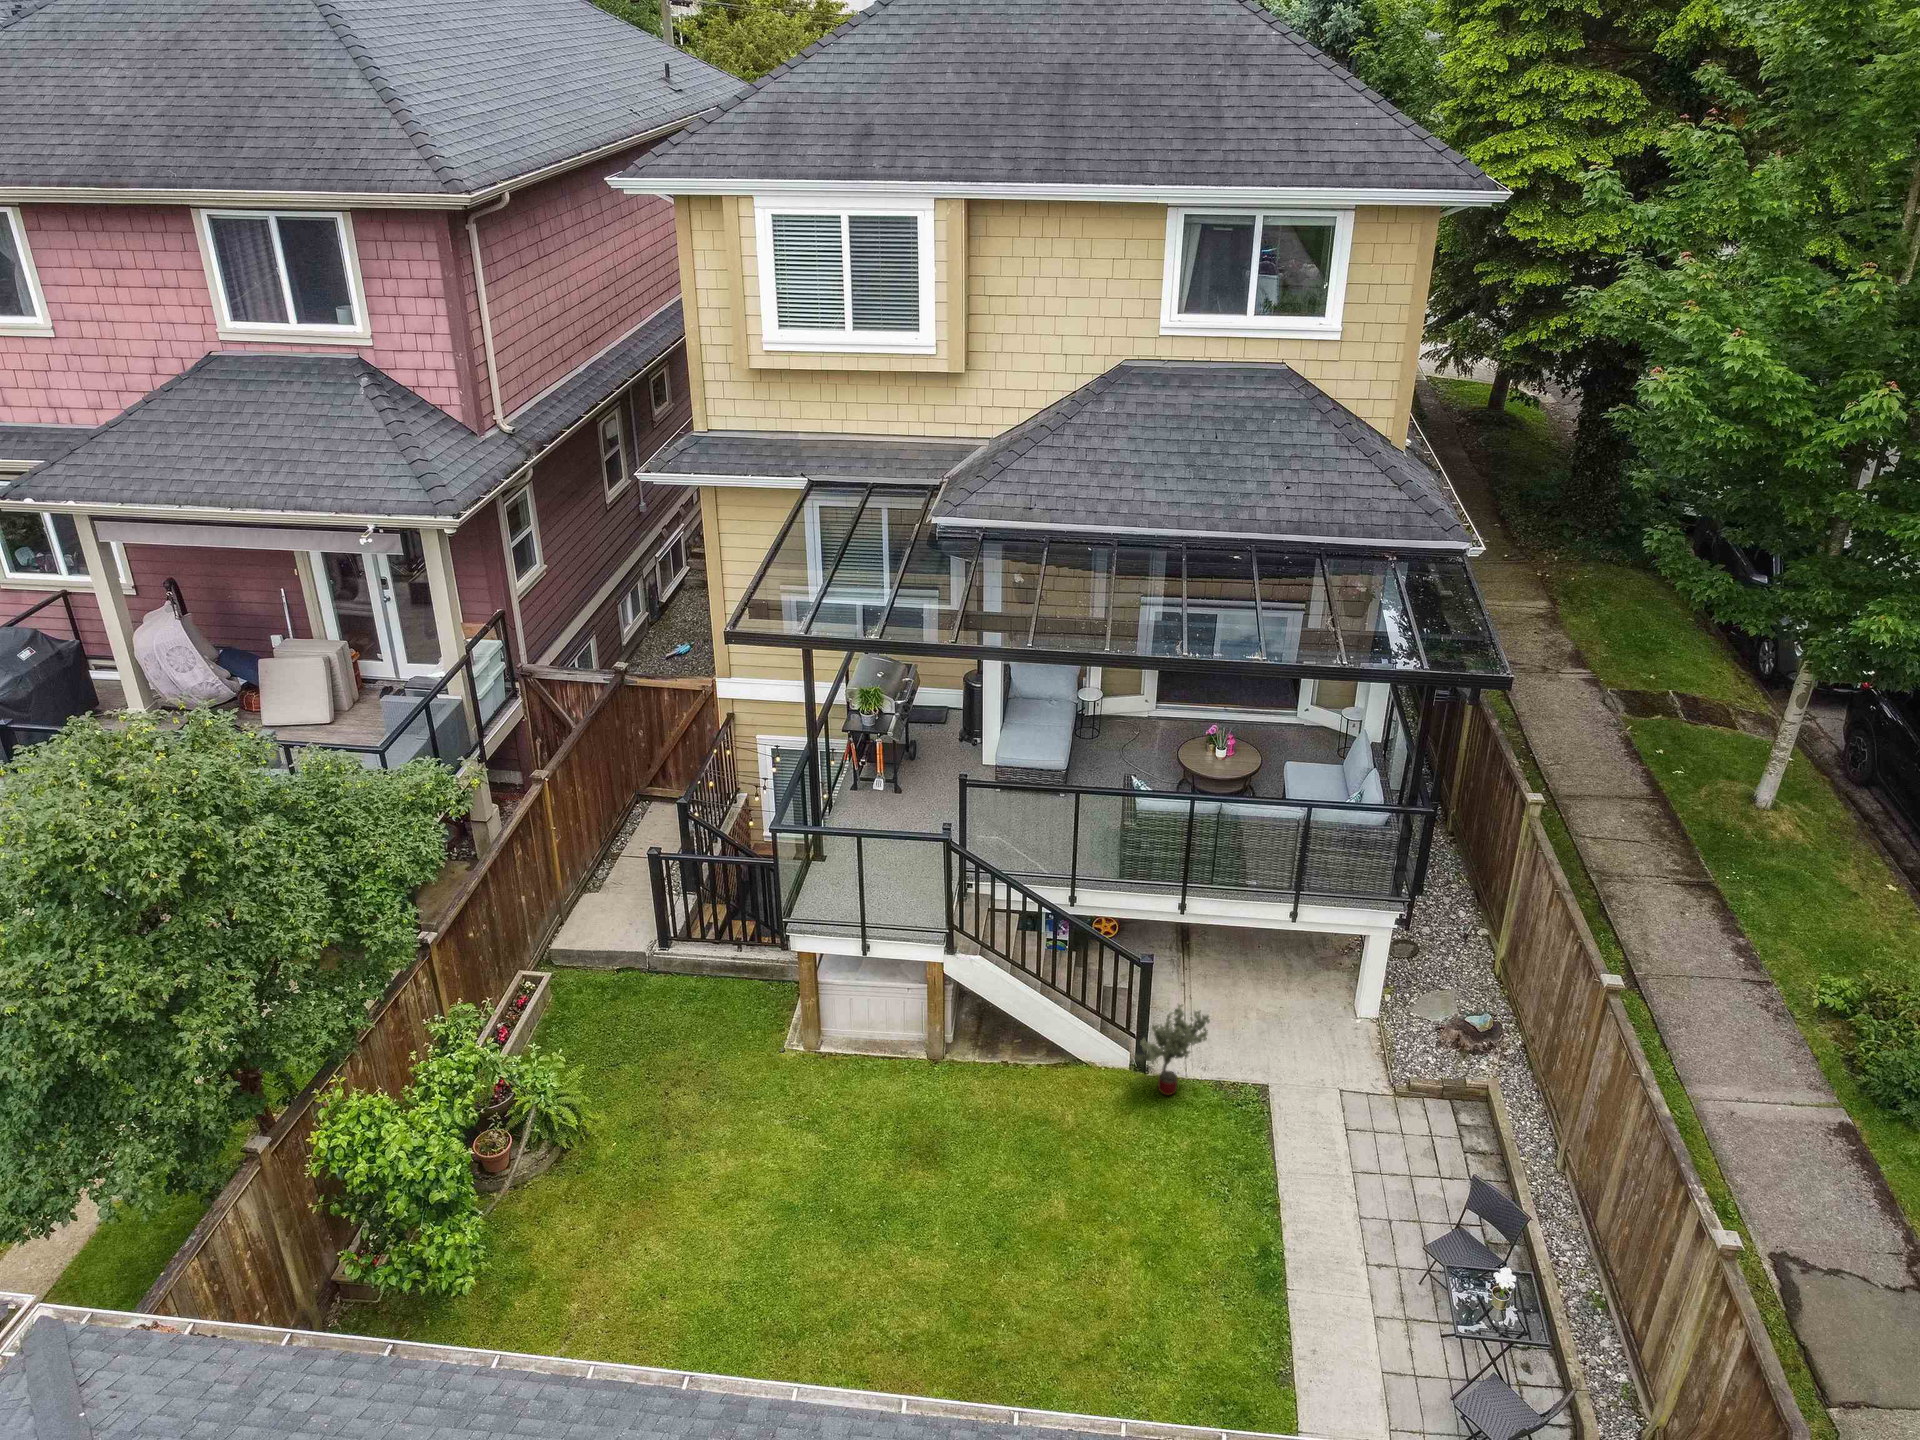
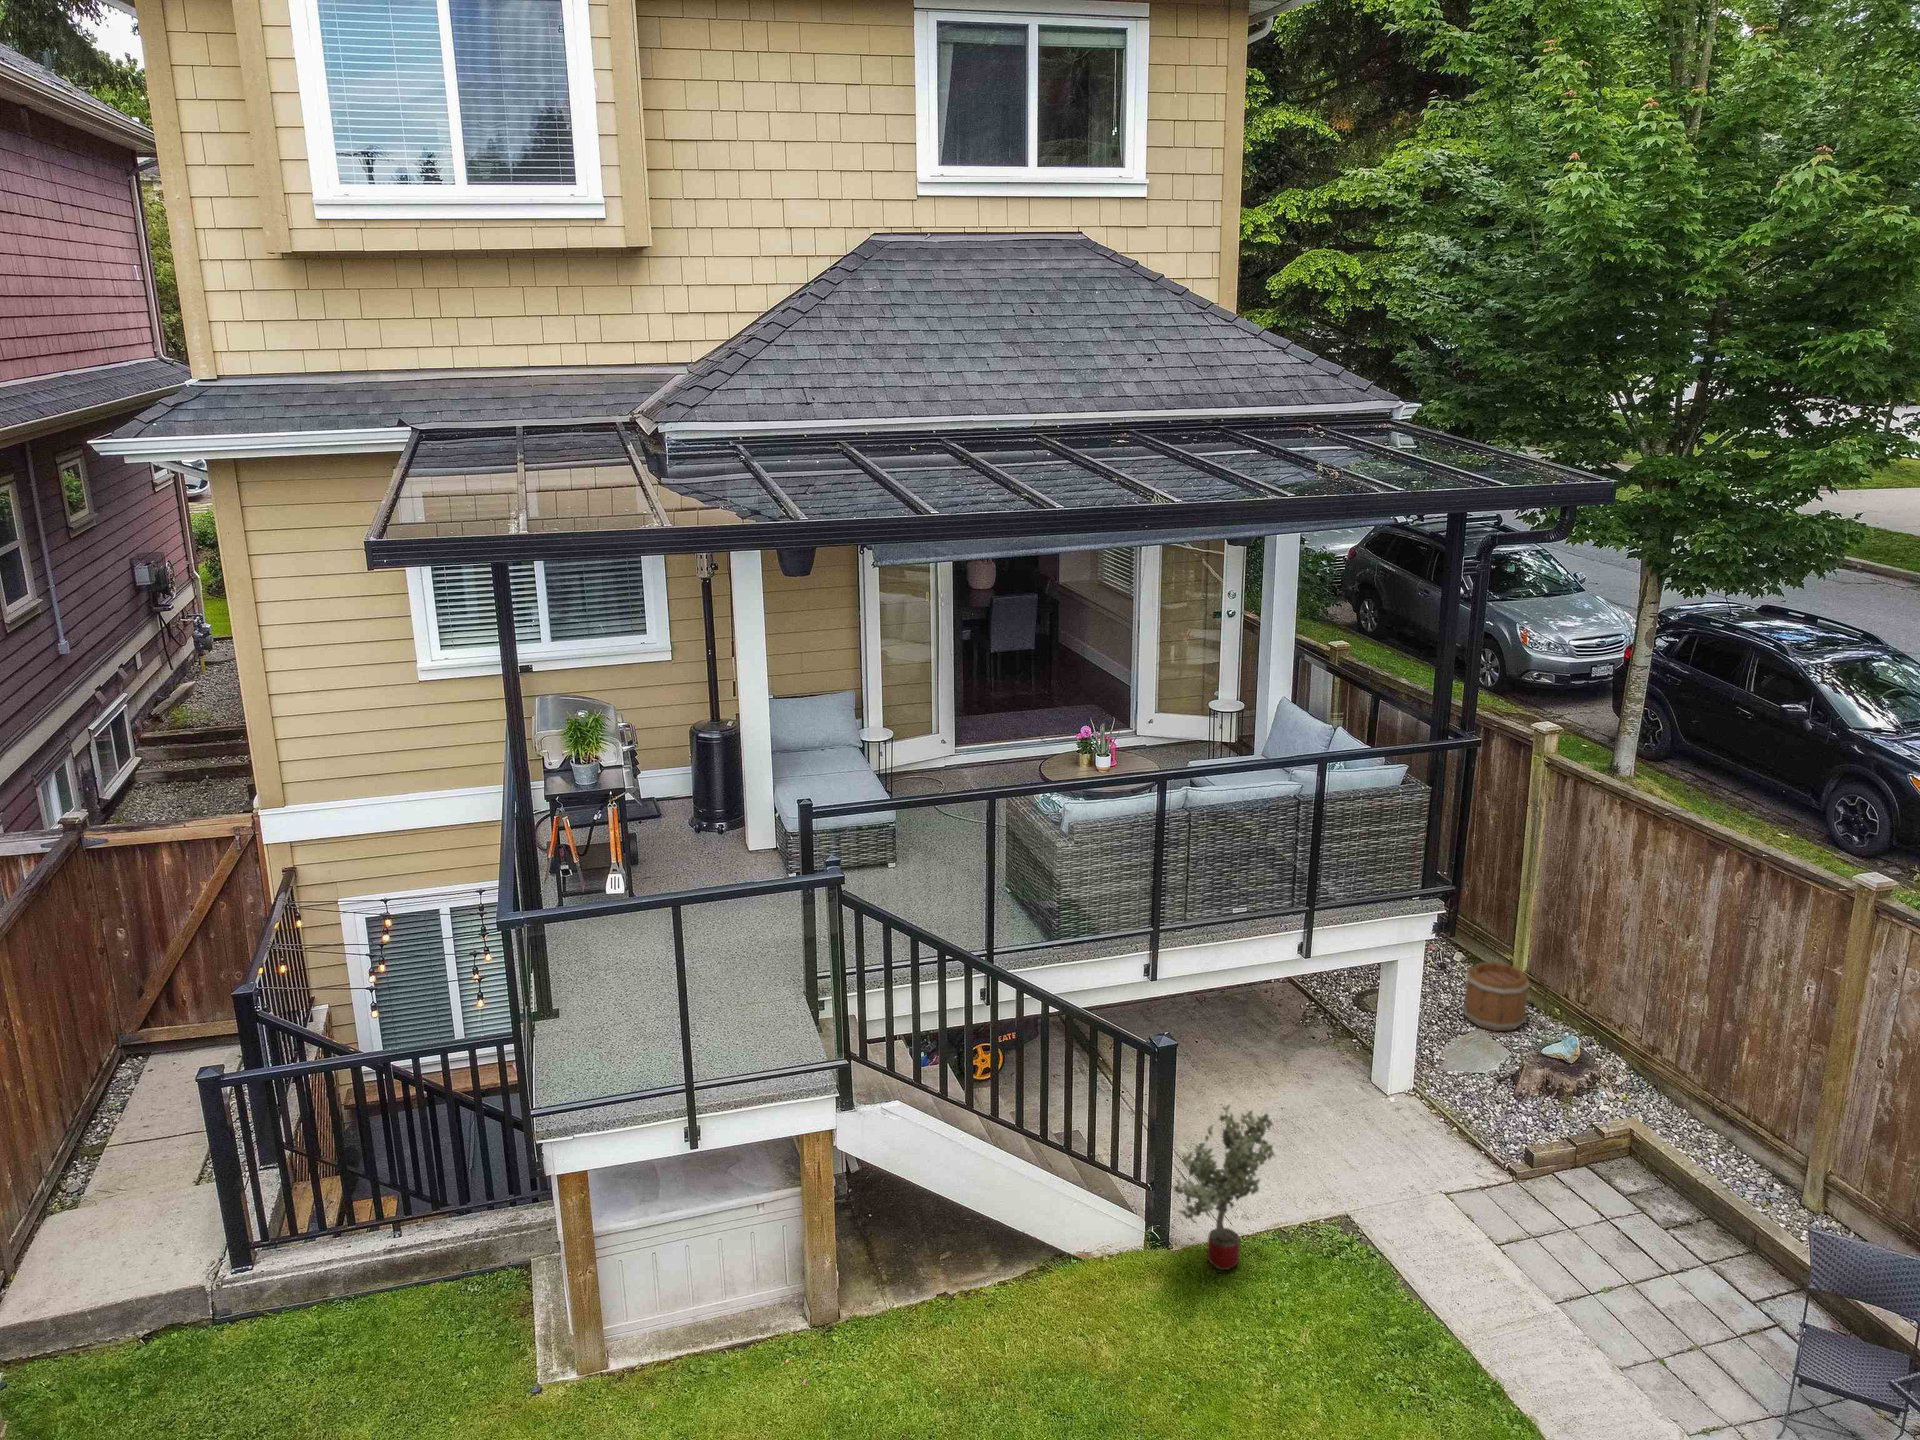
bucket: none [1453,943,1504,996] -> present [1463,962,1530,1031]

